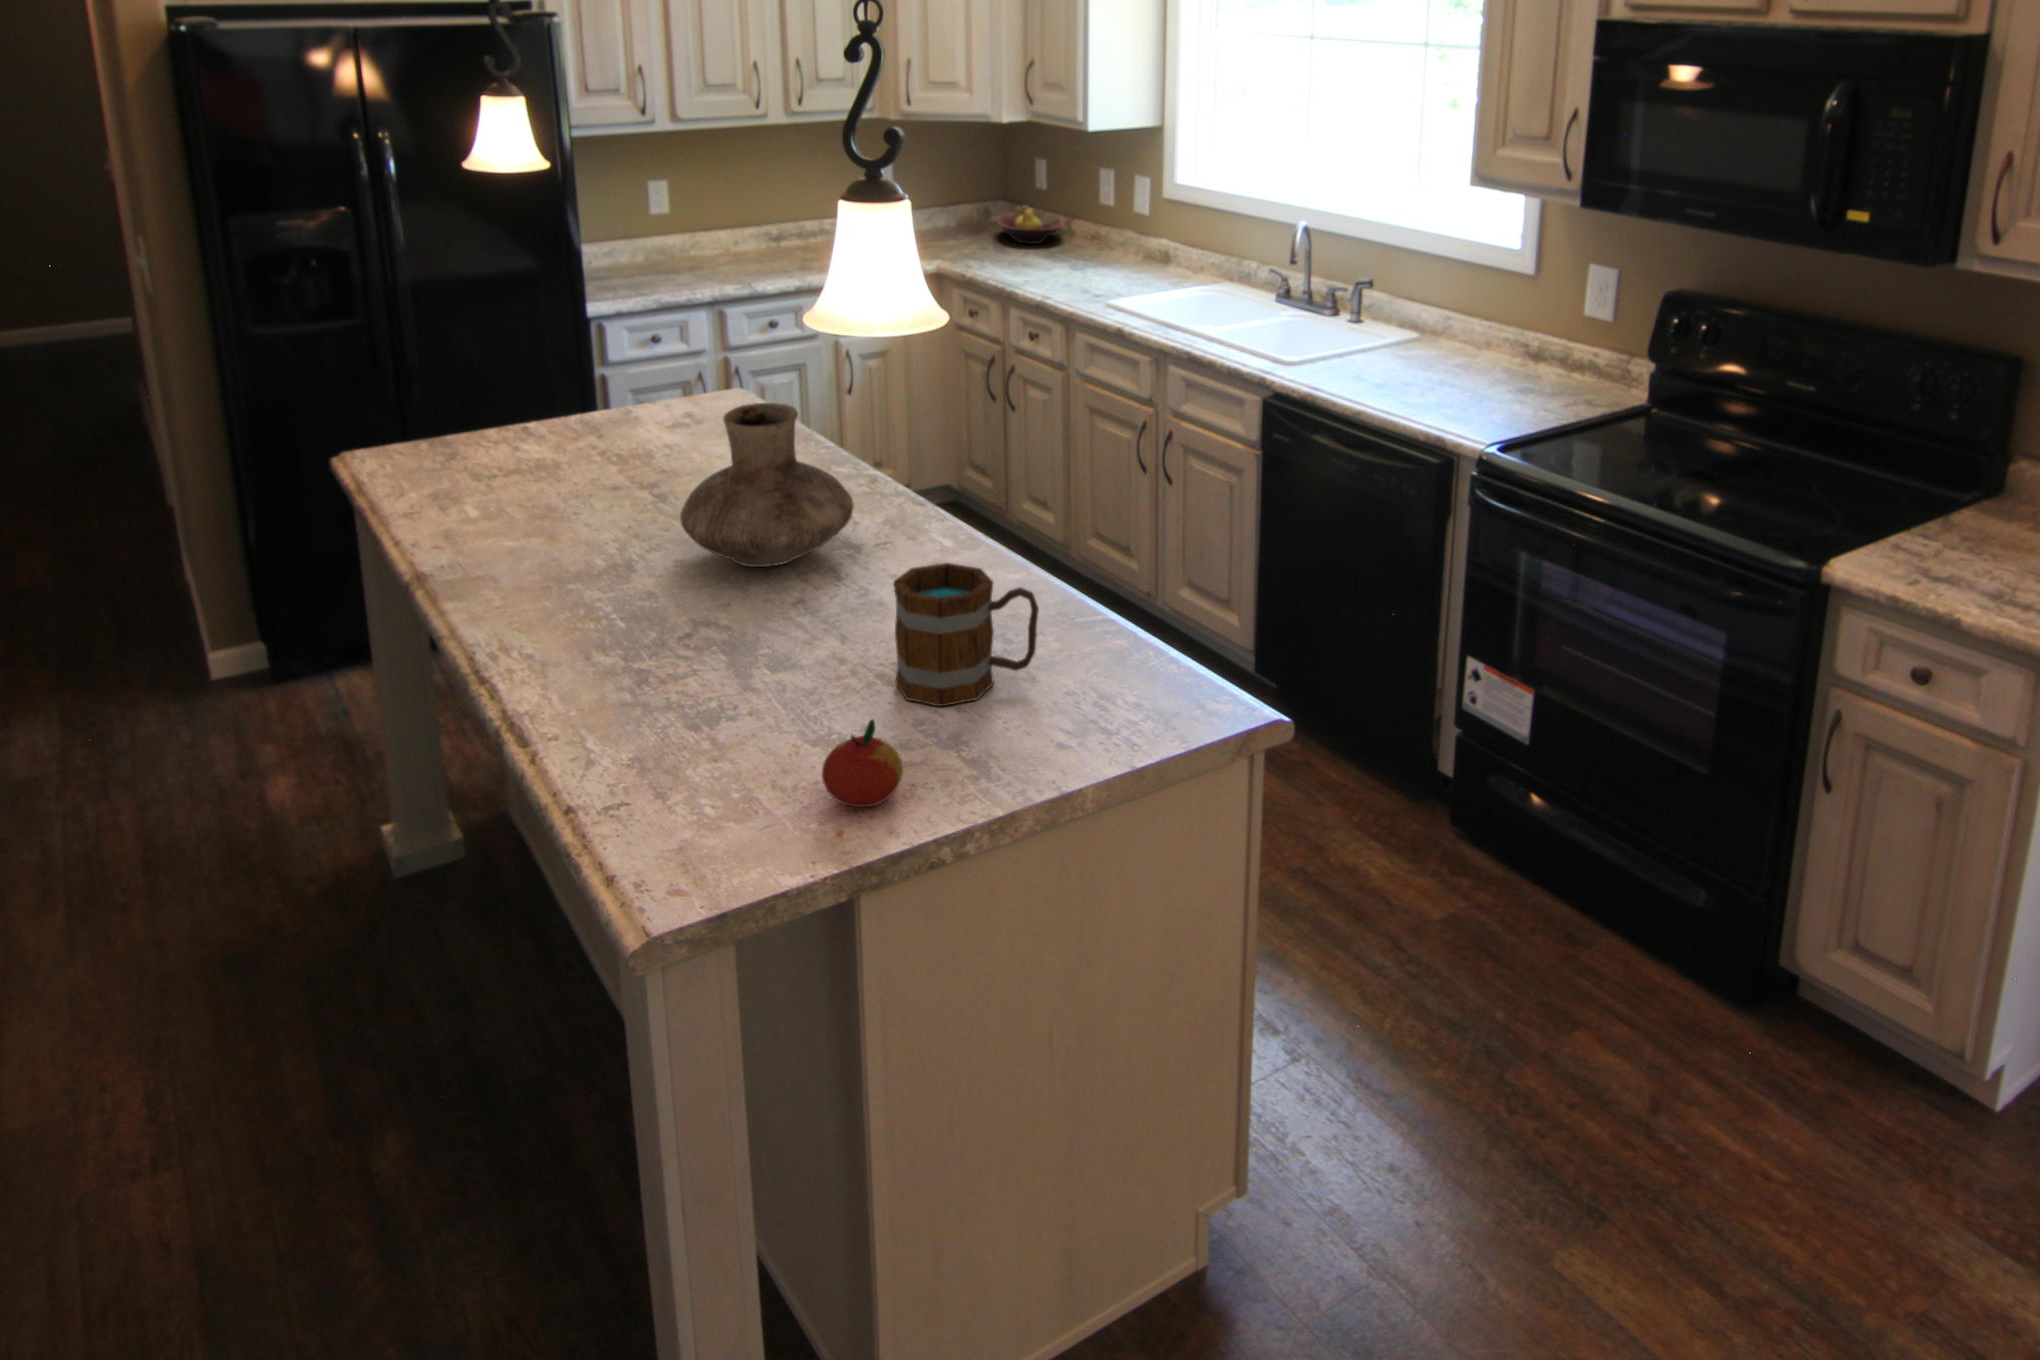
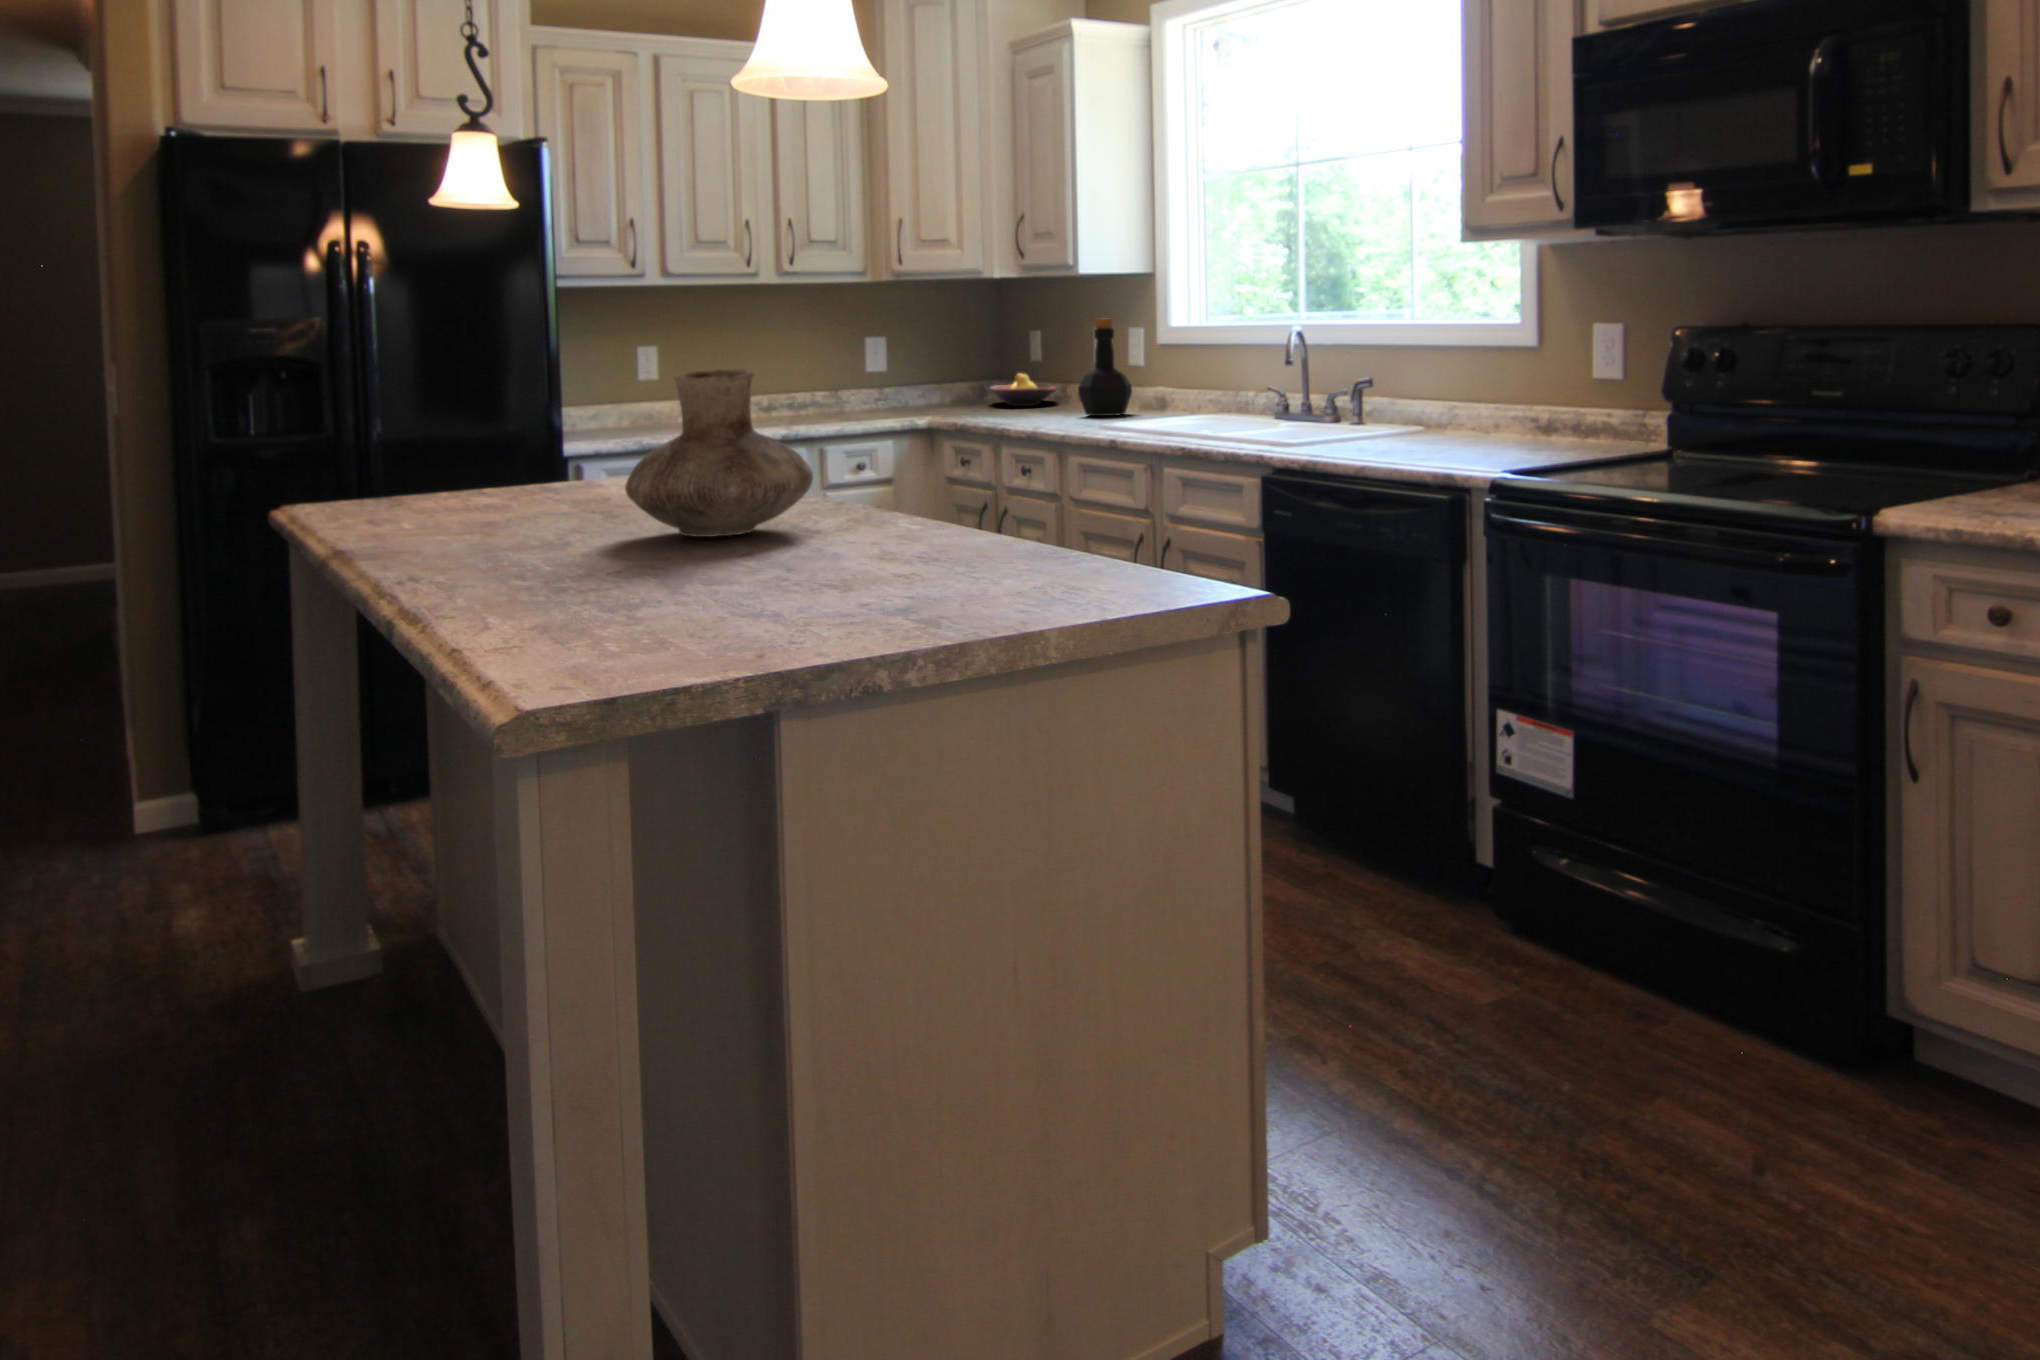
bottle: none [1085,178,1137,276] -> present [1078,319,1132,416]
mug: present [894,563,1039,706] -> none [841,455,1002,592]
apple: present [822,719,903,808] -> none [747,539,841,639]

